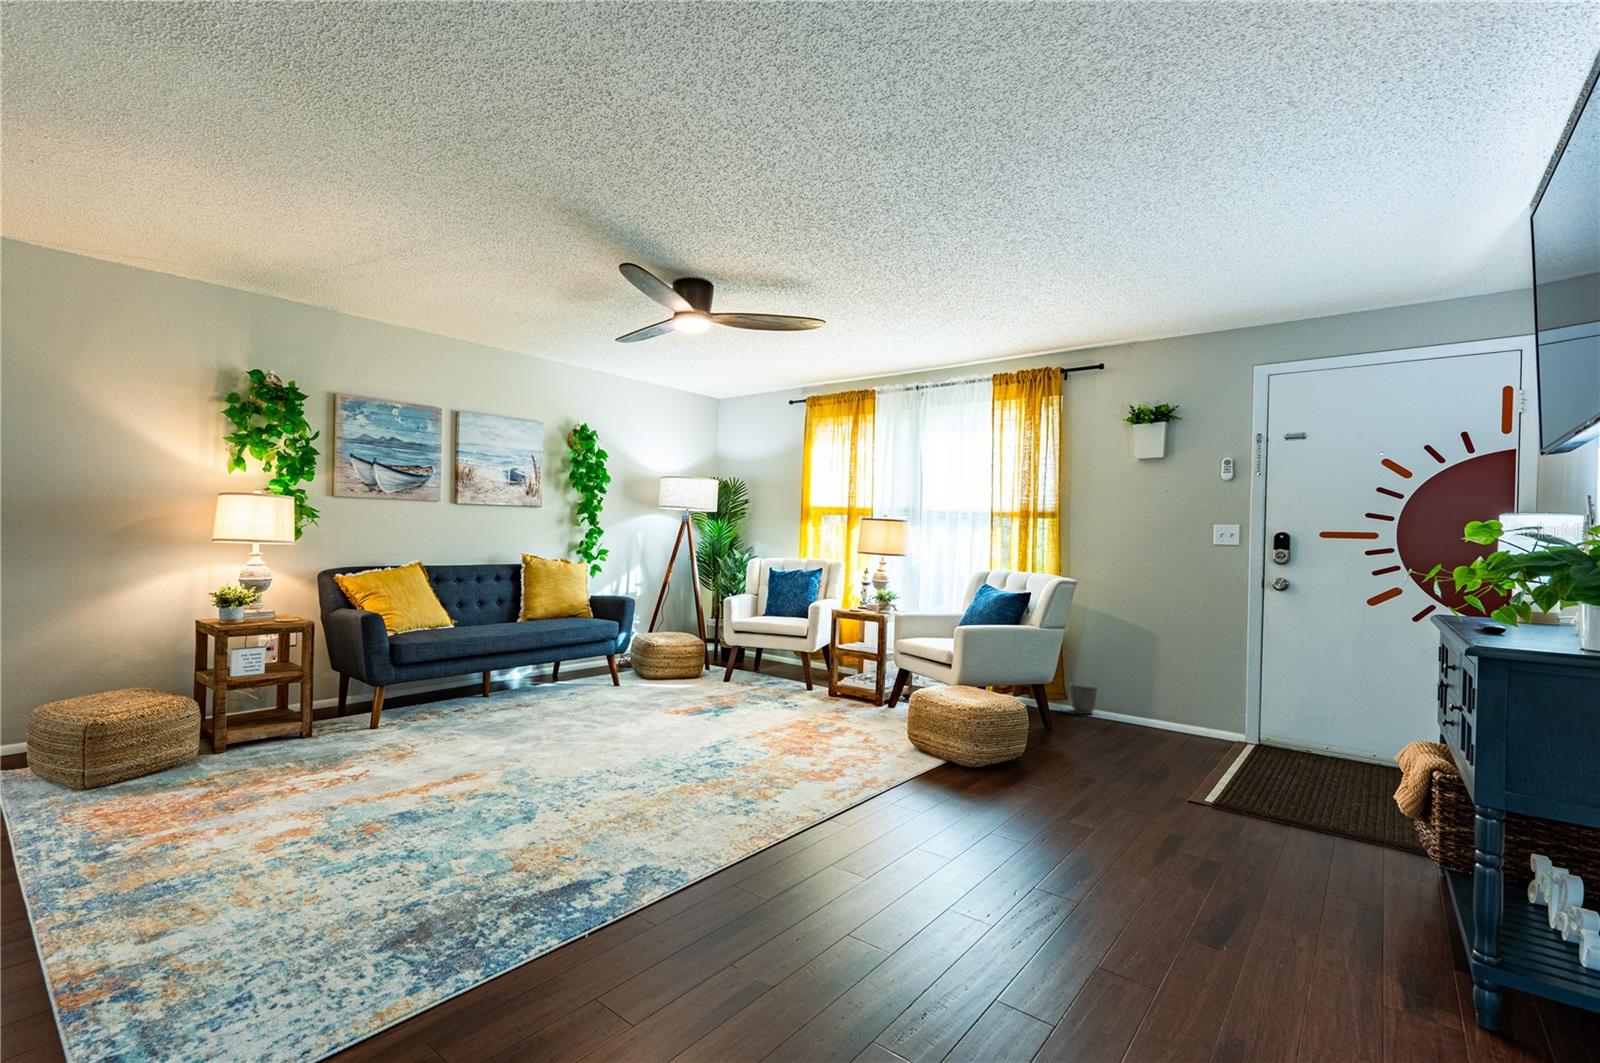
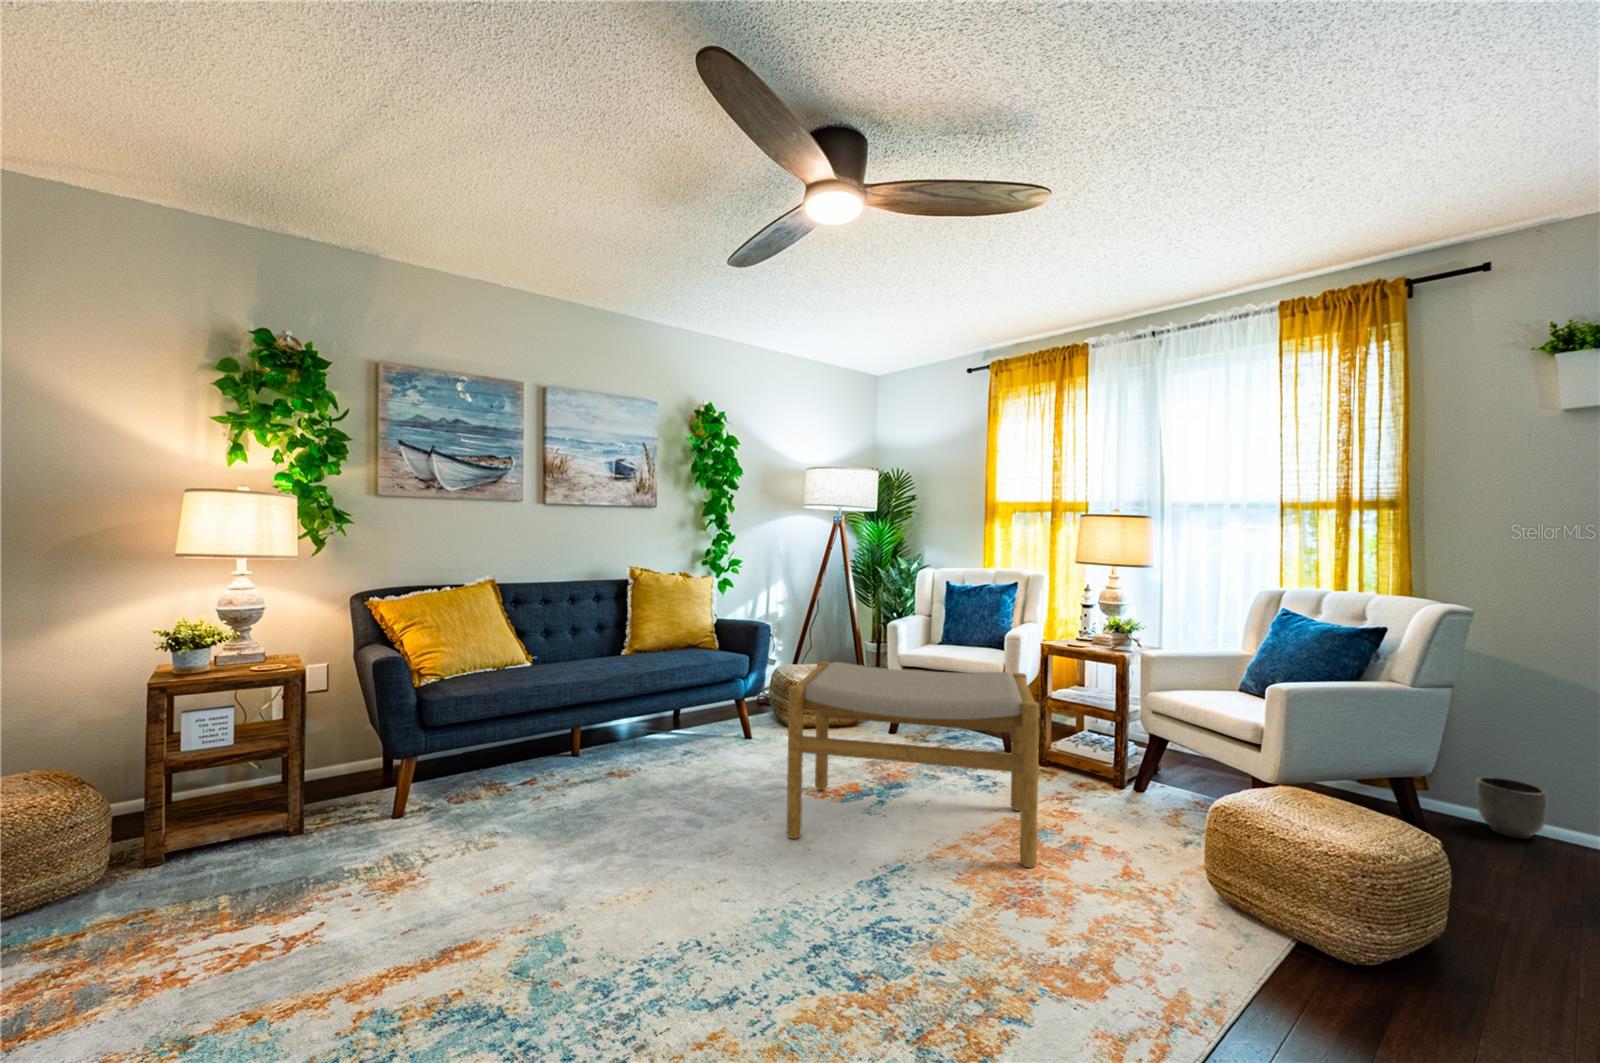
footstool: none [656,619,812,732] -> present [787,661,1039,868]

